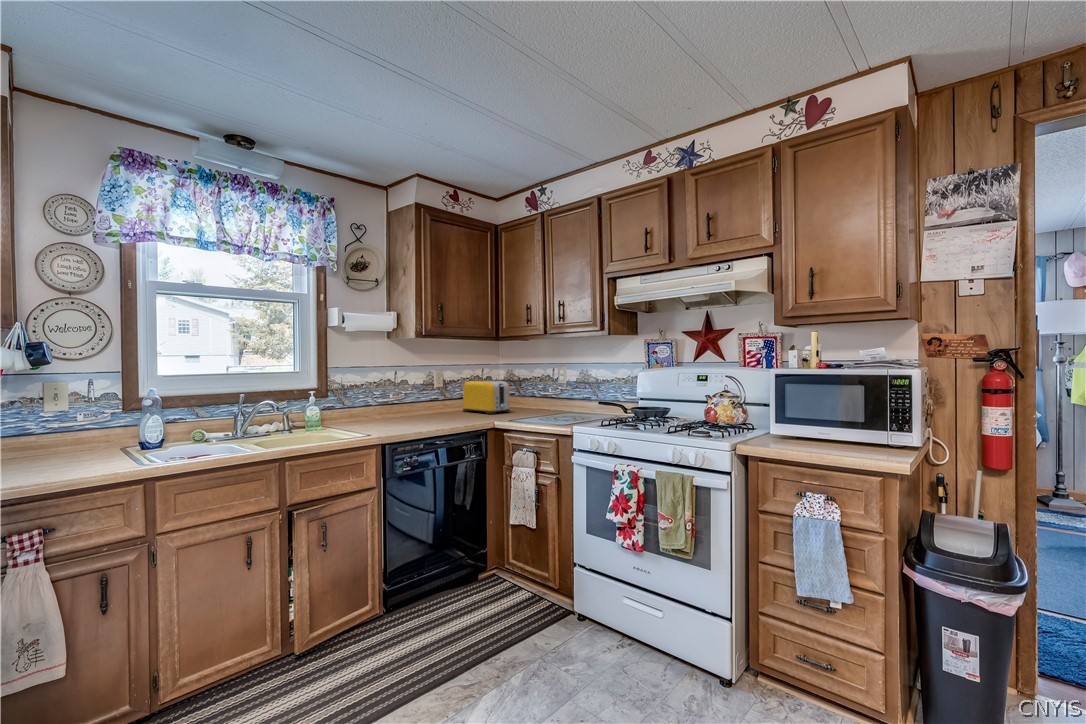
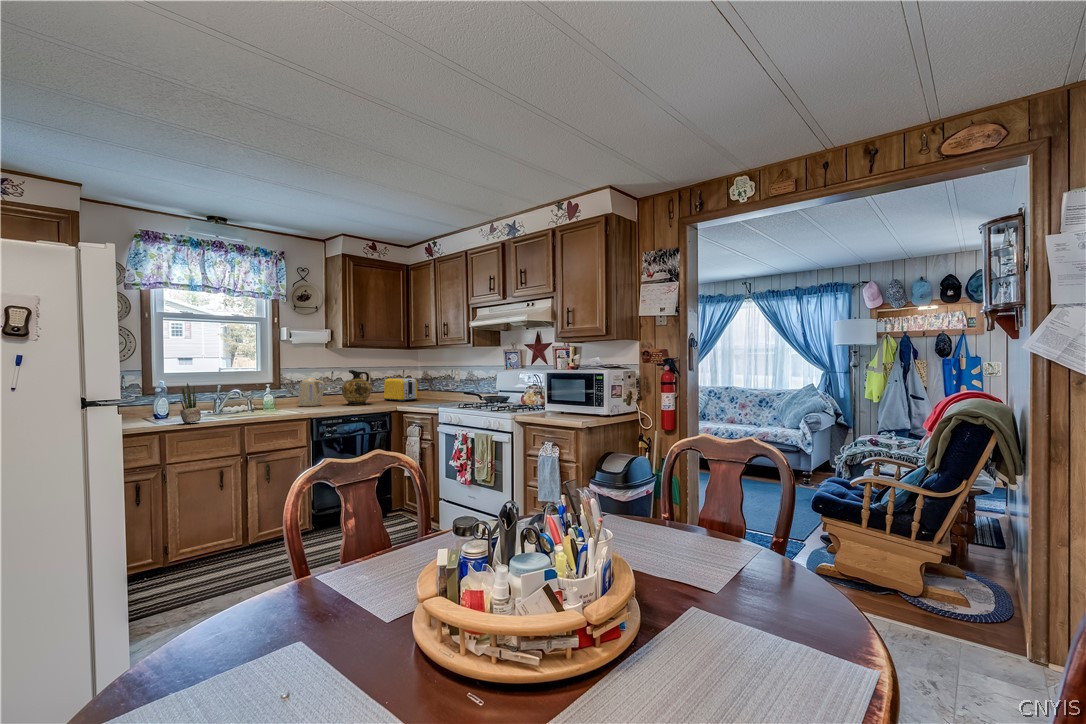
ceramic jug: none [413,370,454,420] -> present [342,370,372,405]
kettle: none [351,380,391,422] -> present [298,377,325,406]
potted plant: none [181,393,216,463] -> present [180,383,201,423]

